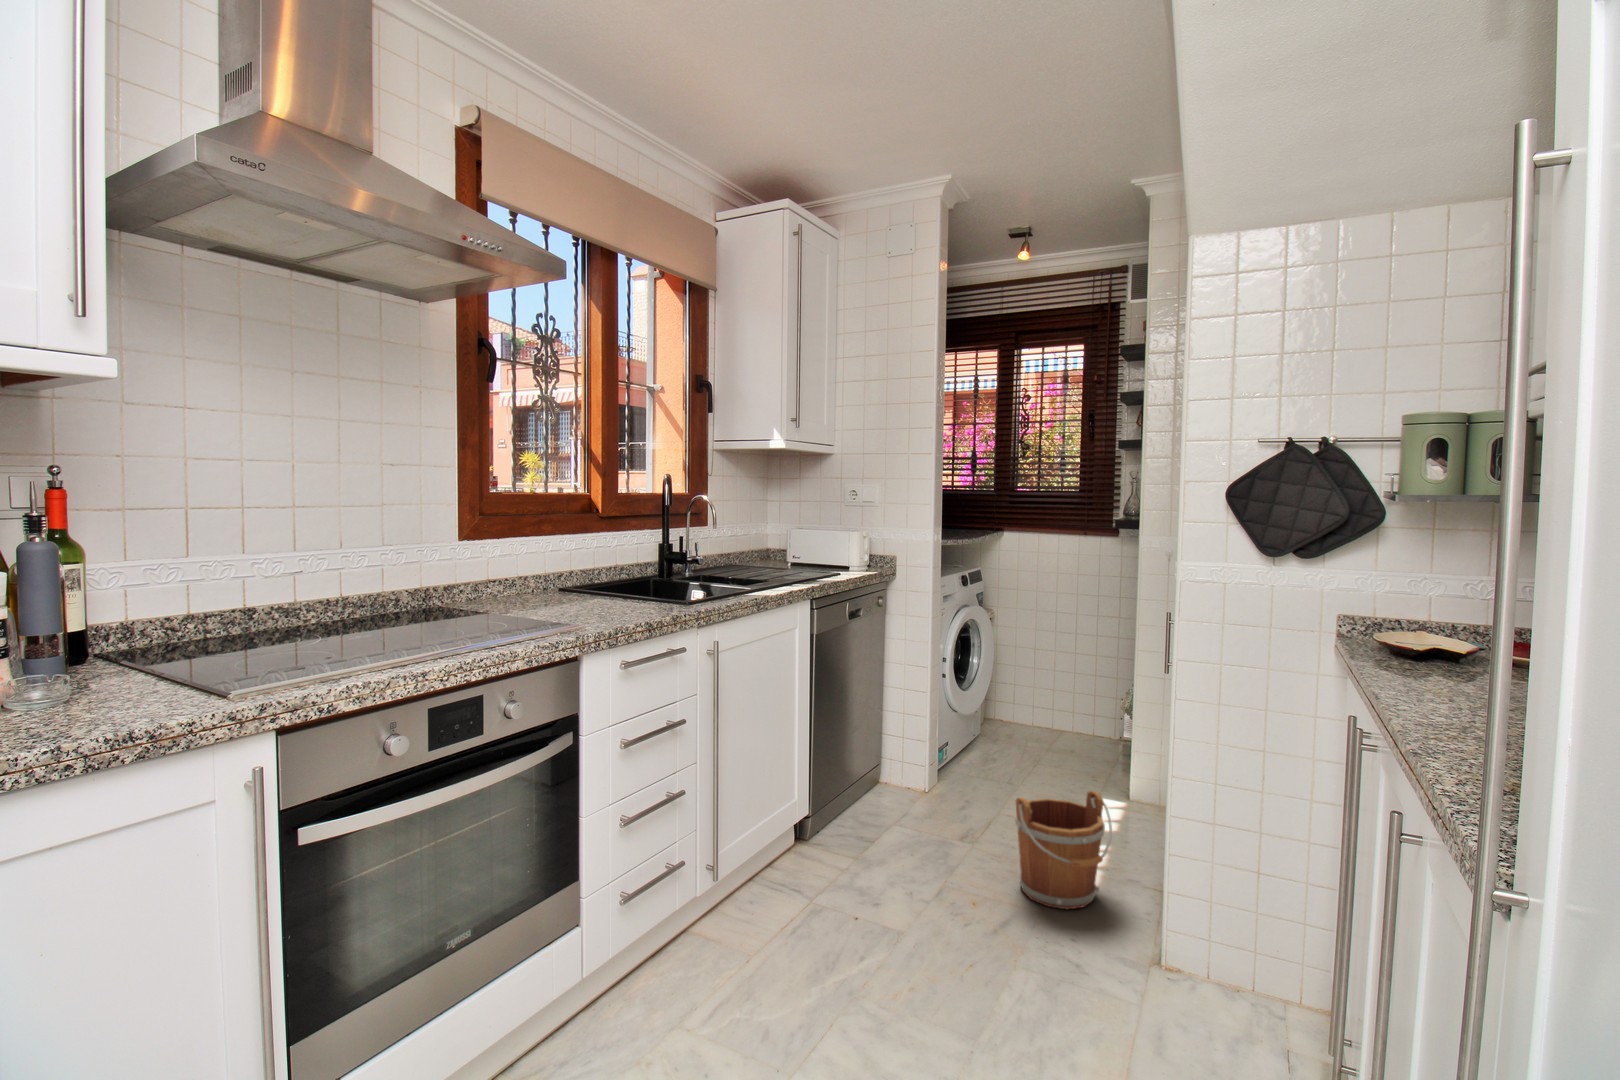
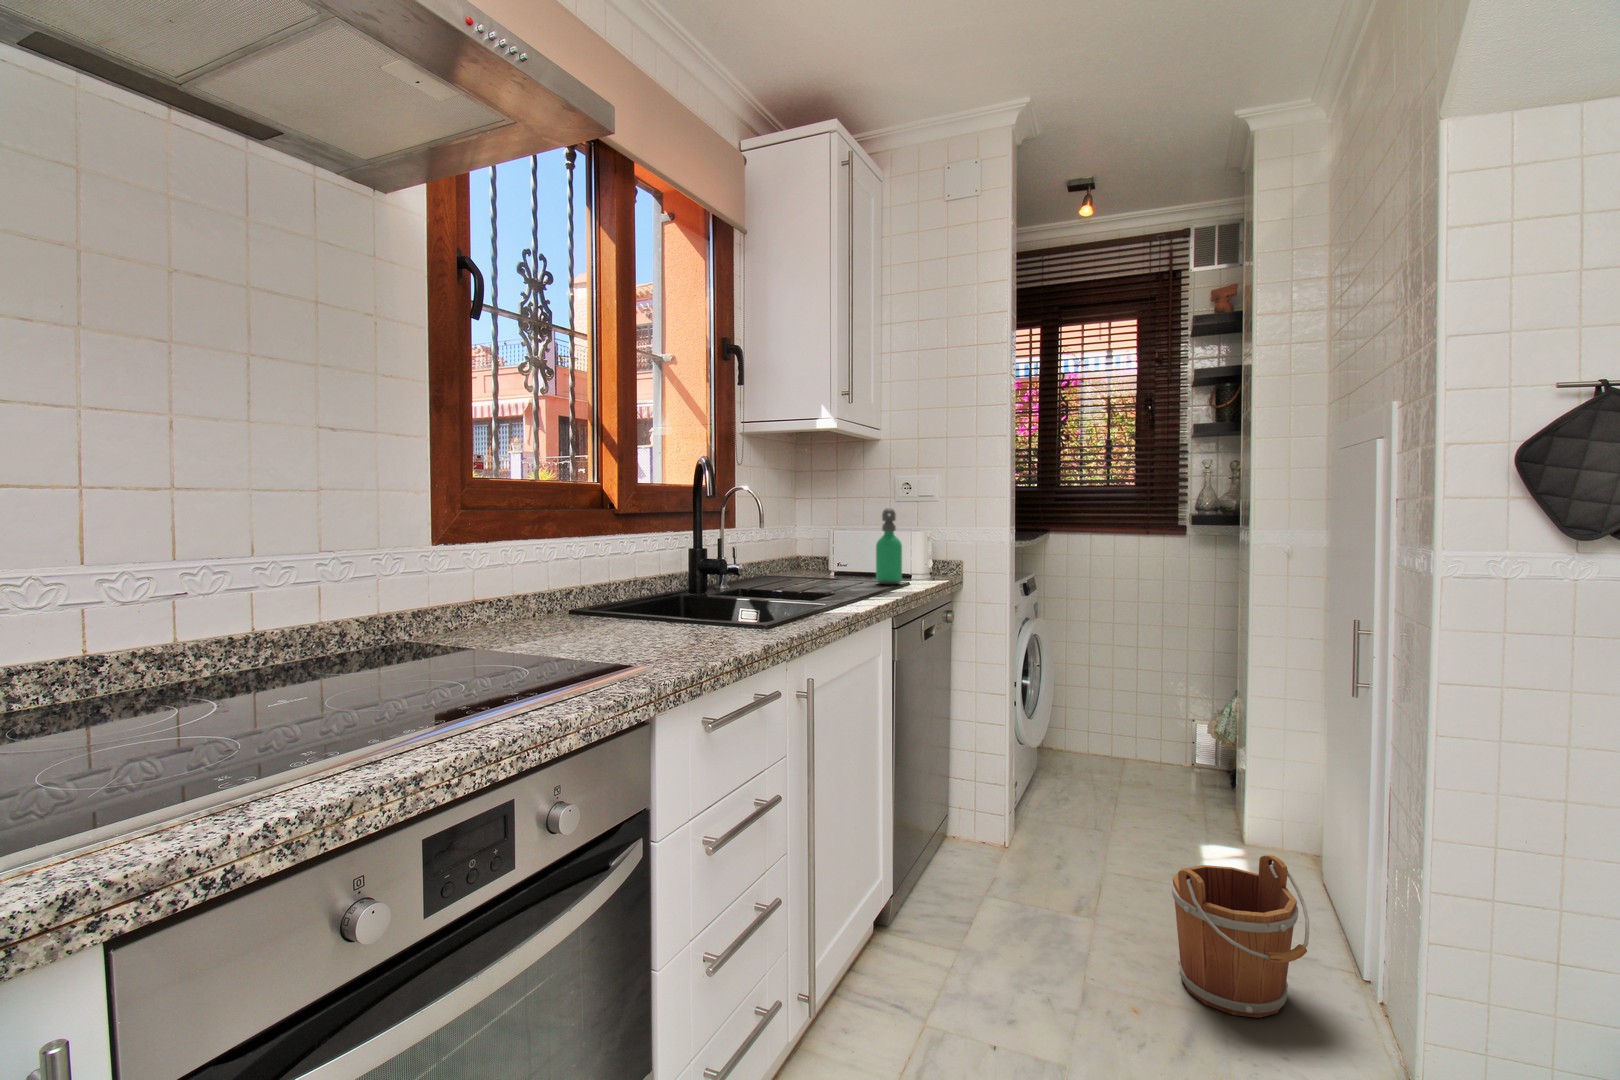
soap dispenser: none [812,513,833,574] -> present [876,508,902,584]

